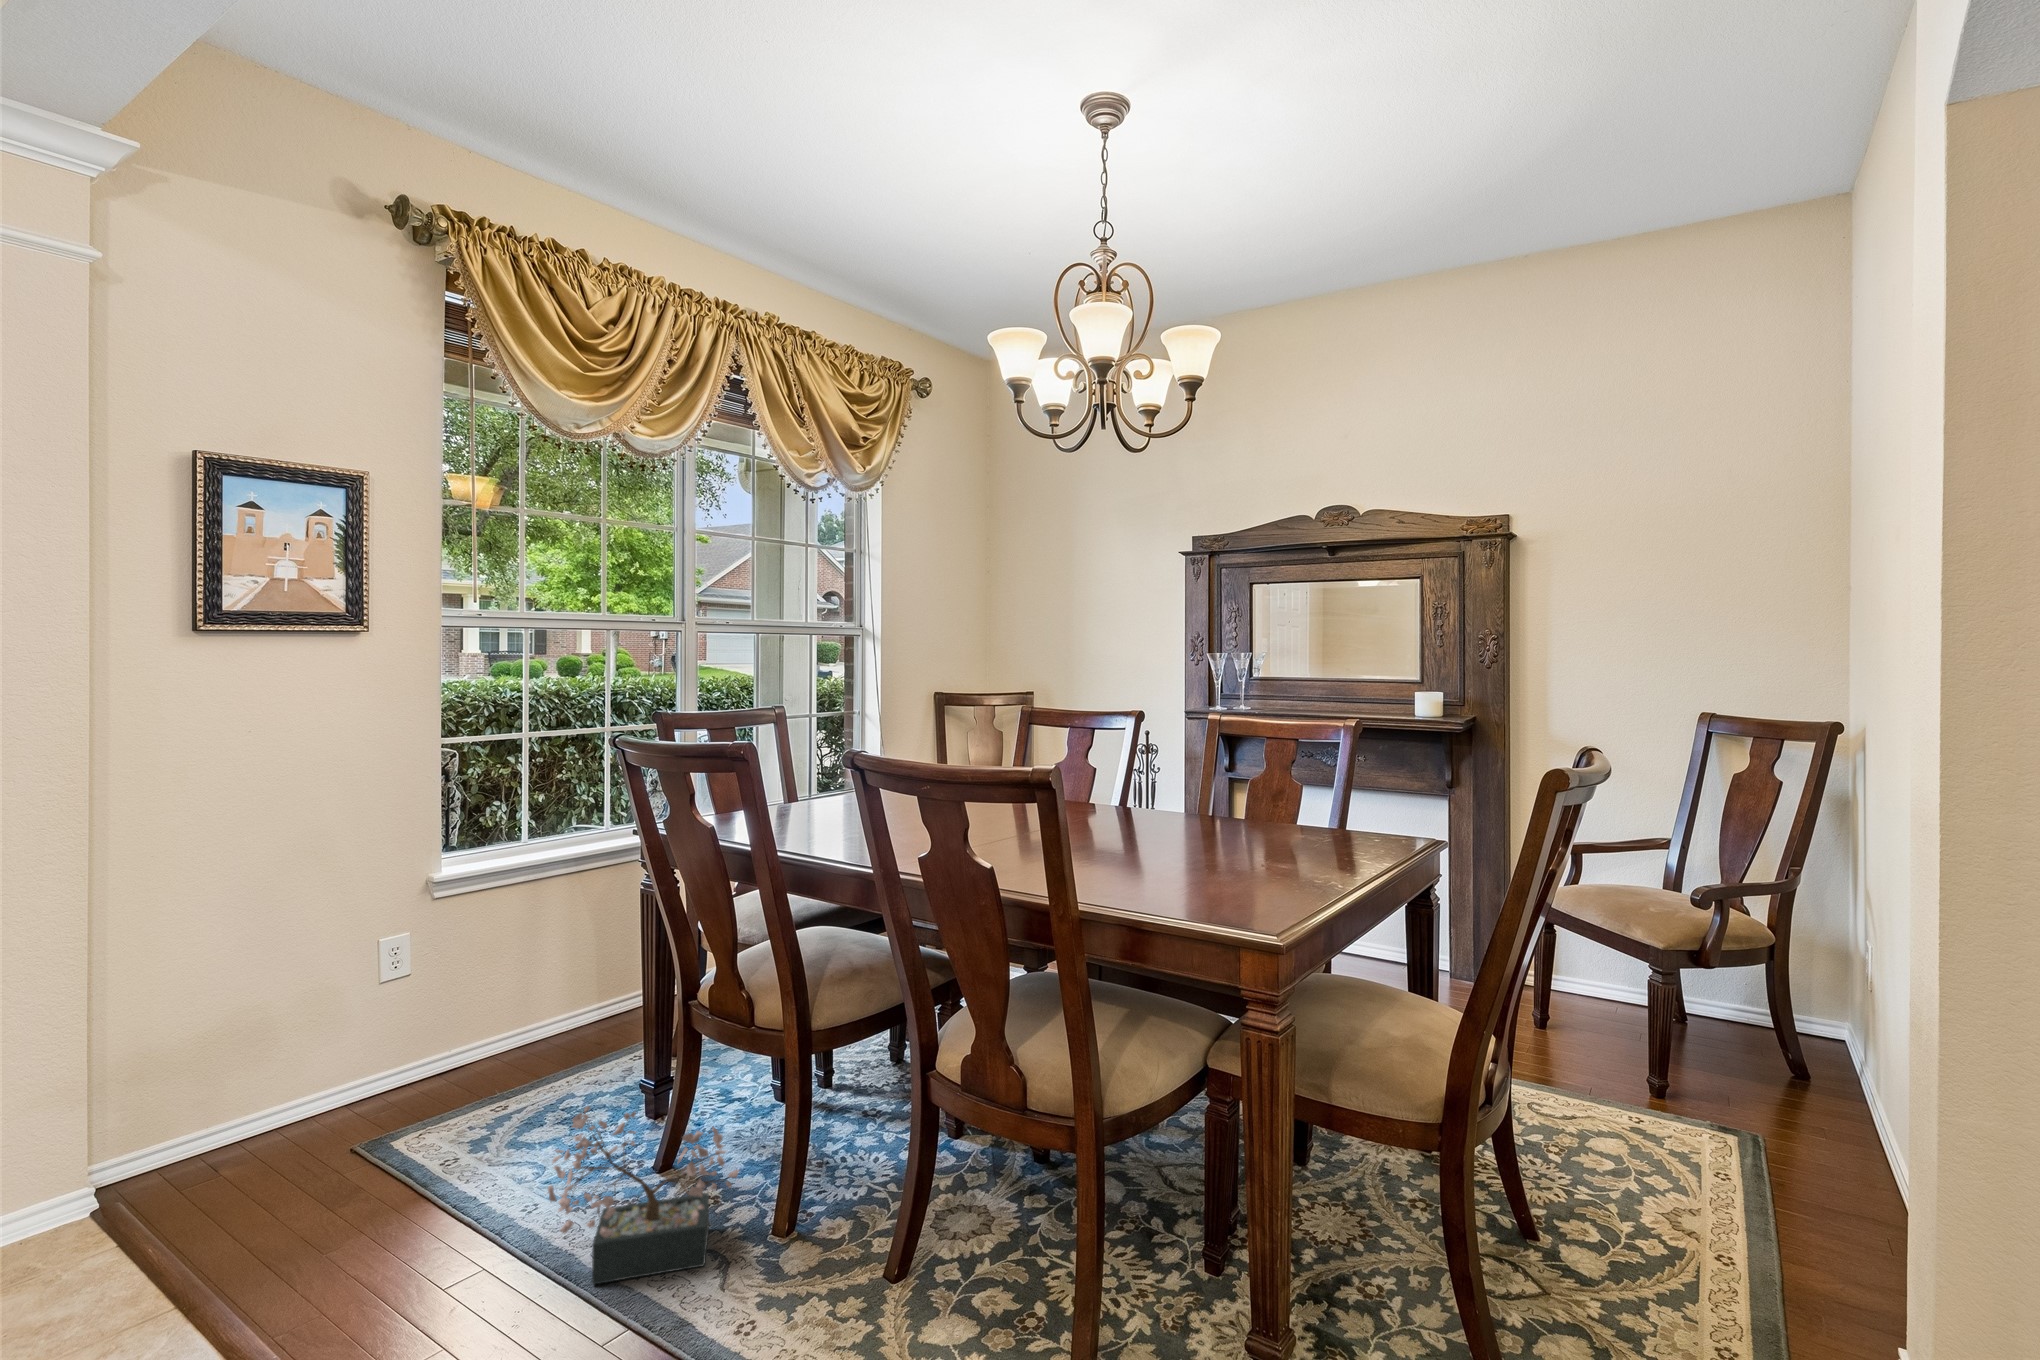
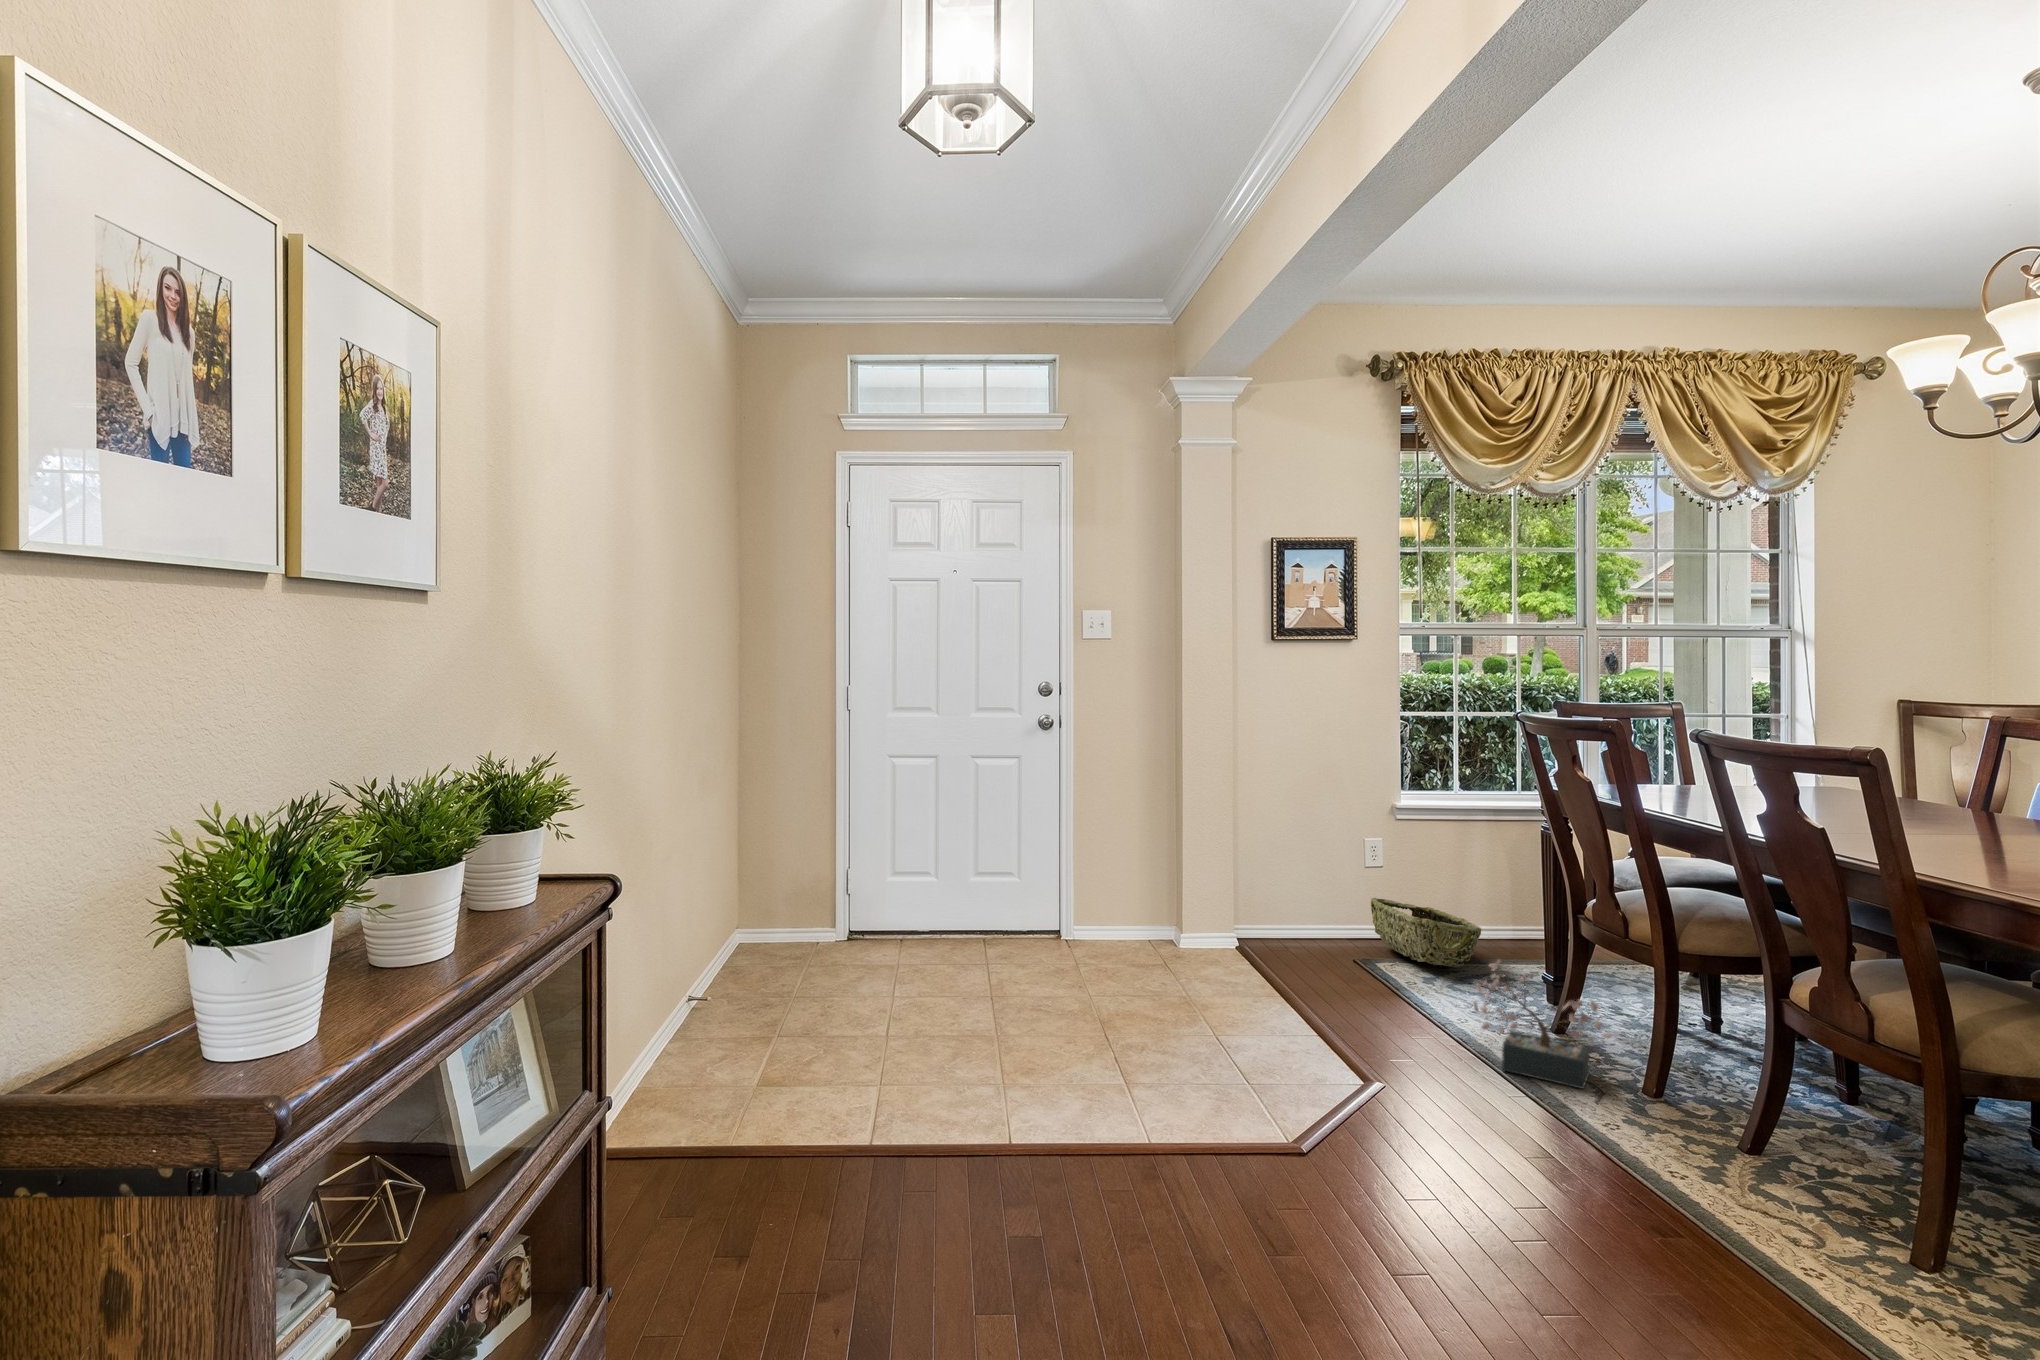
woven basket: none [387,1012,557,1109] -> present [1371,898,1481,968]

